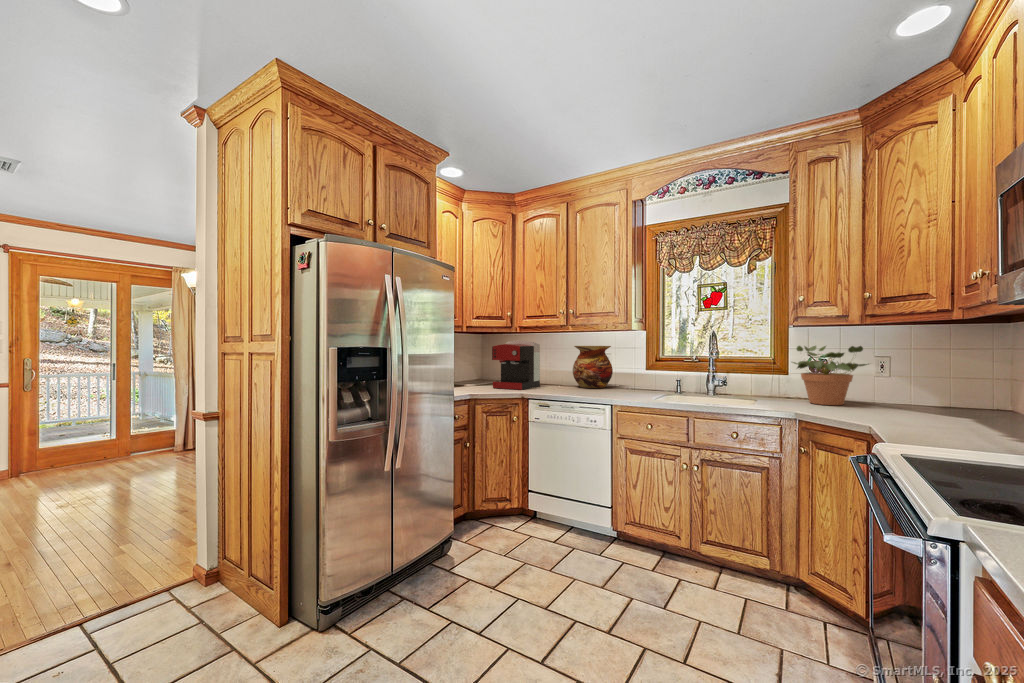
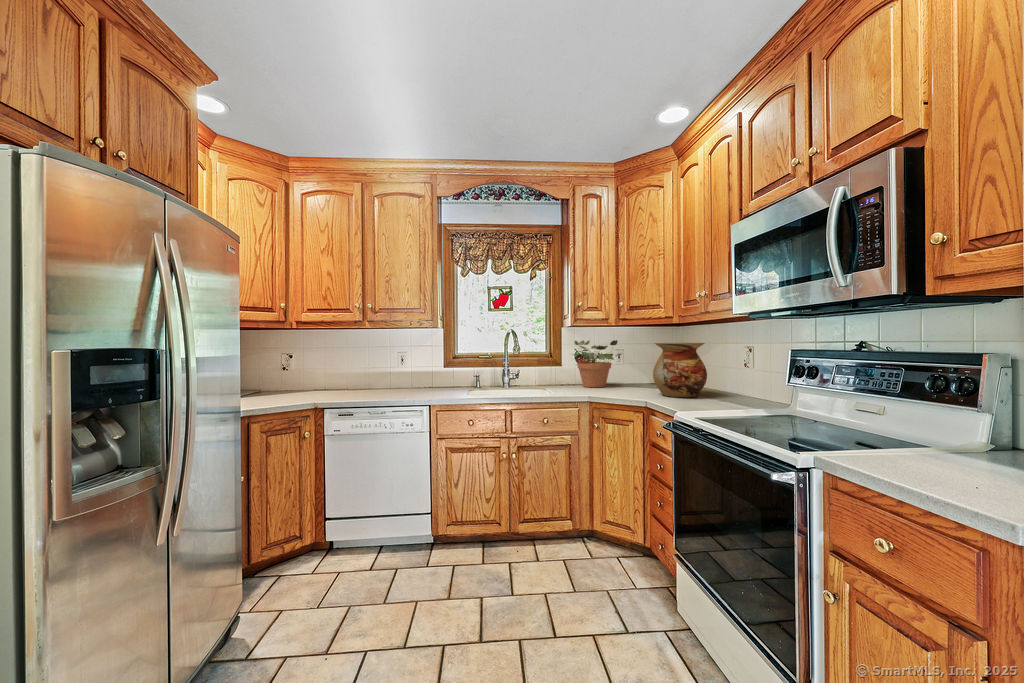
coffee maker: present [492,340,540,390] -> none [262,338,323,398]
vase: present [573,346,613,388] -> present [653,343,707,397]

